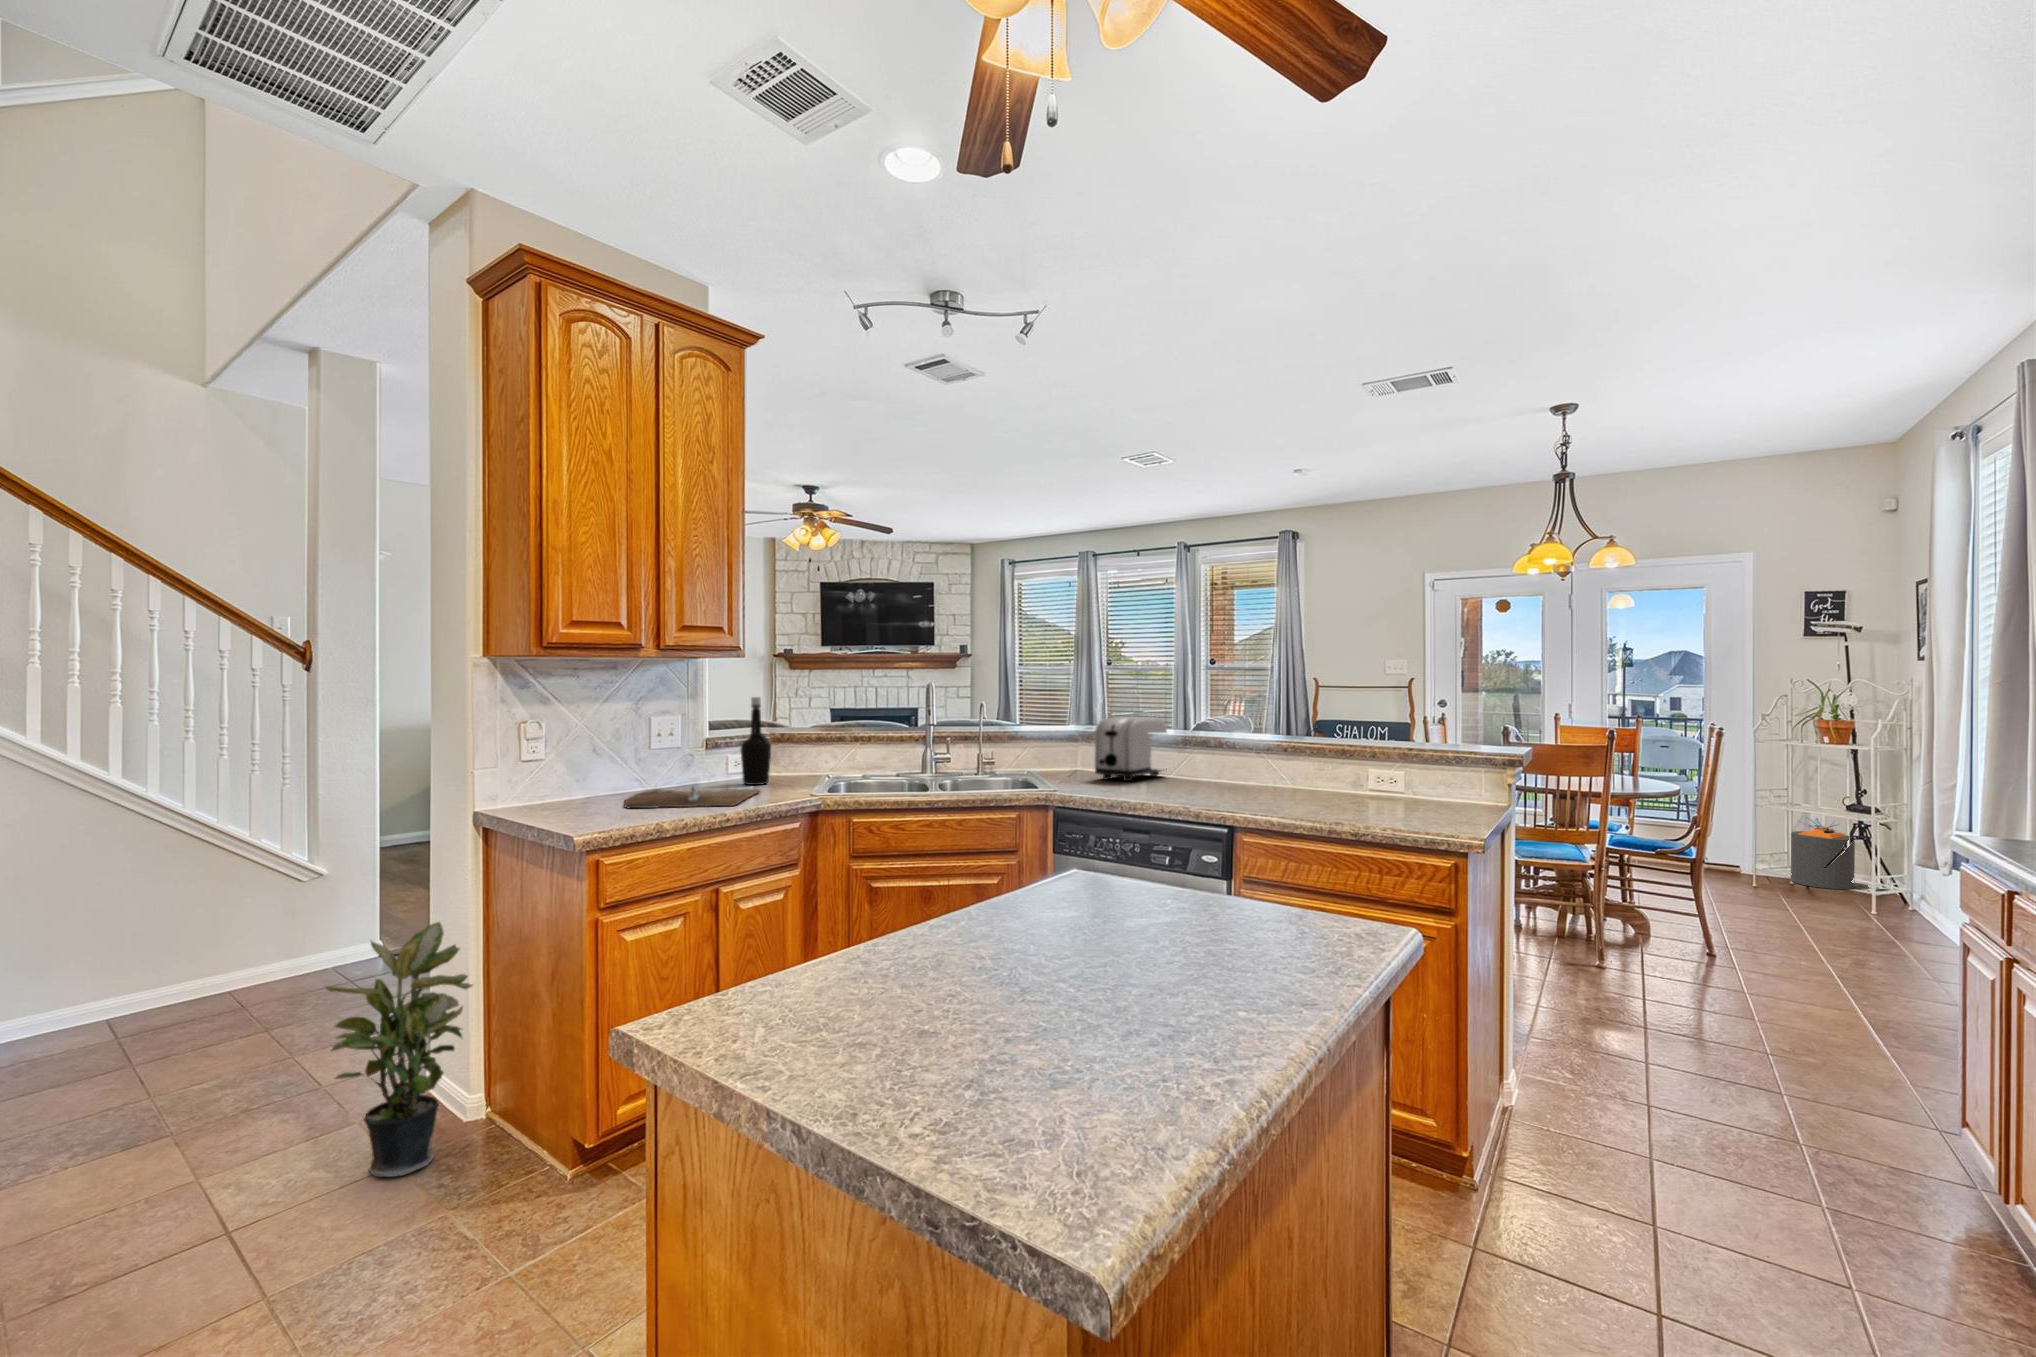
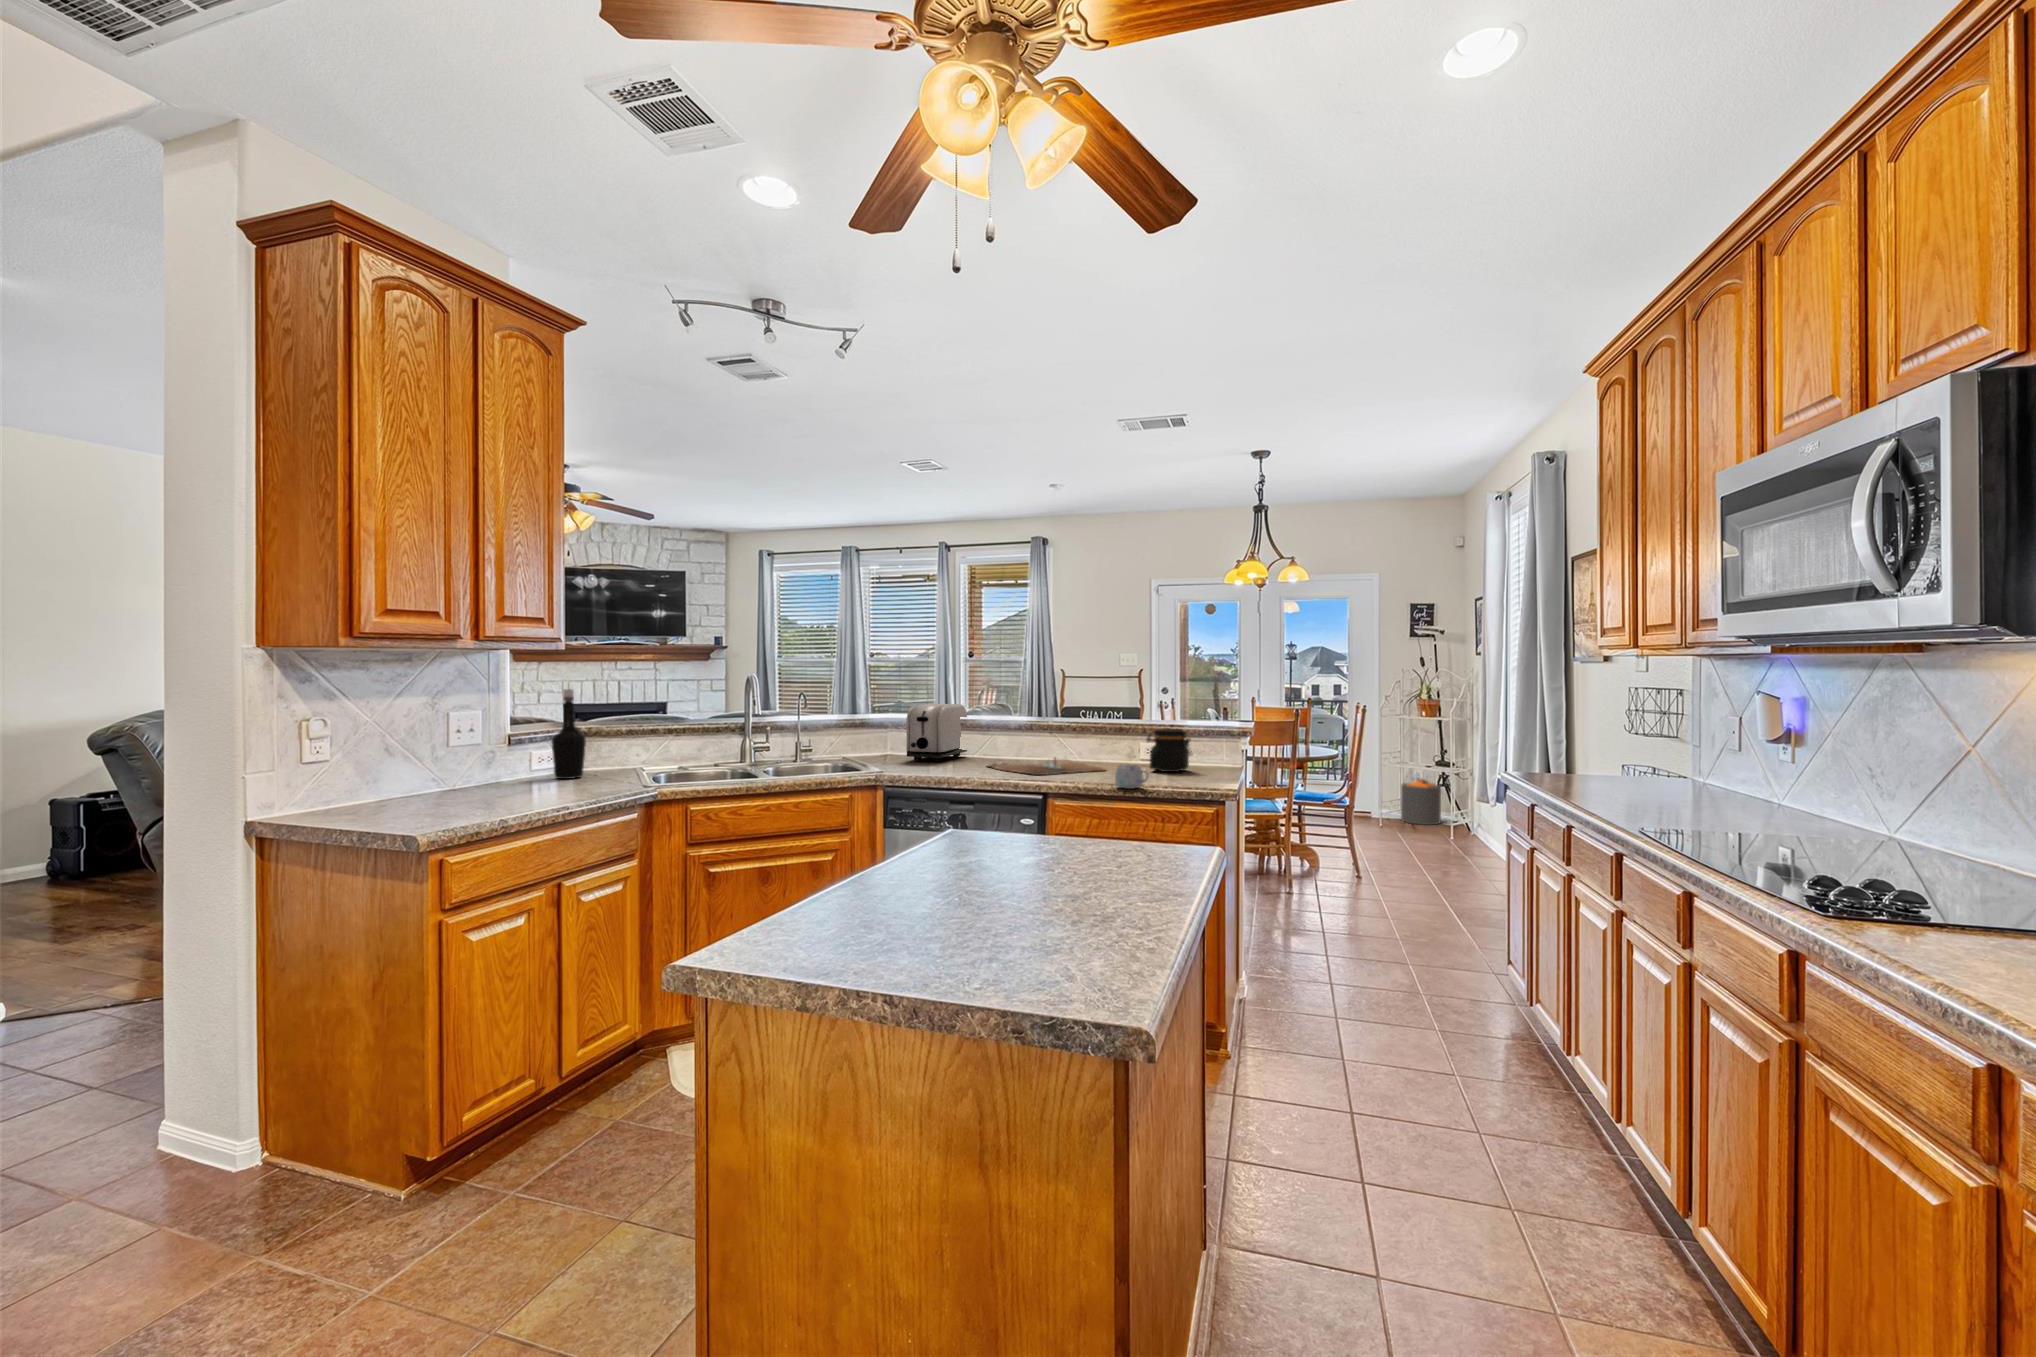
jar: none [1367,751,1427,804] -> present [1147,729,1192,772]
cutting board: present [625,787,760,808] -> present [988,758,1104,775]
mug: none [1309,794,1350,823] -> present [1115,765,1149,789]
potted plant: present [326,922,472,1177] -> none [70,944,268,1241]

